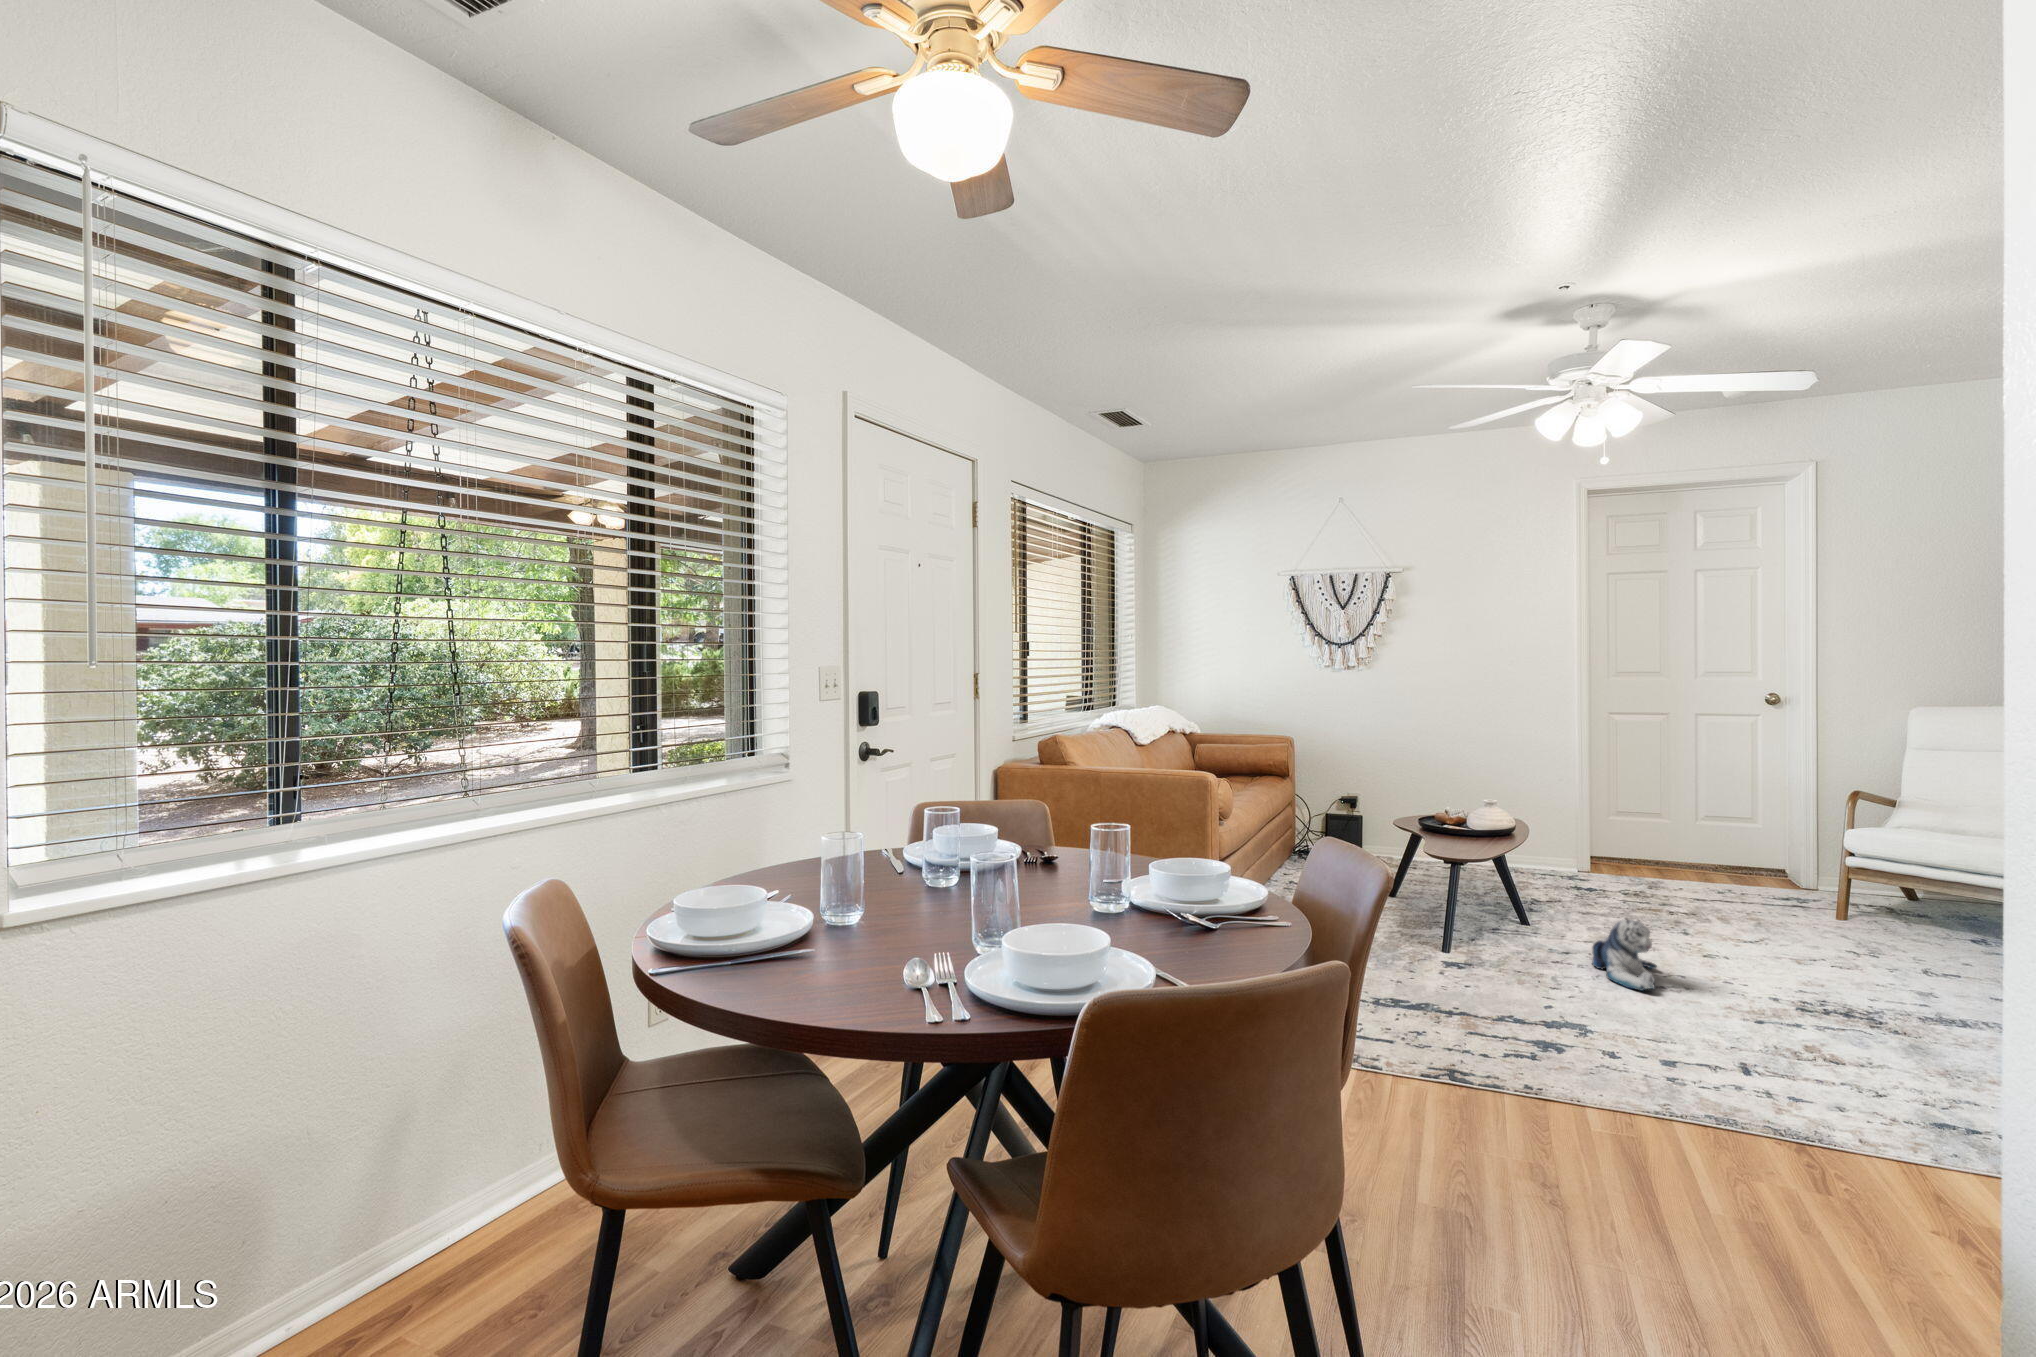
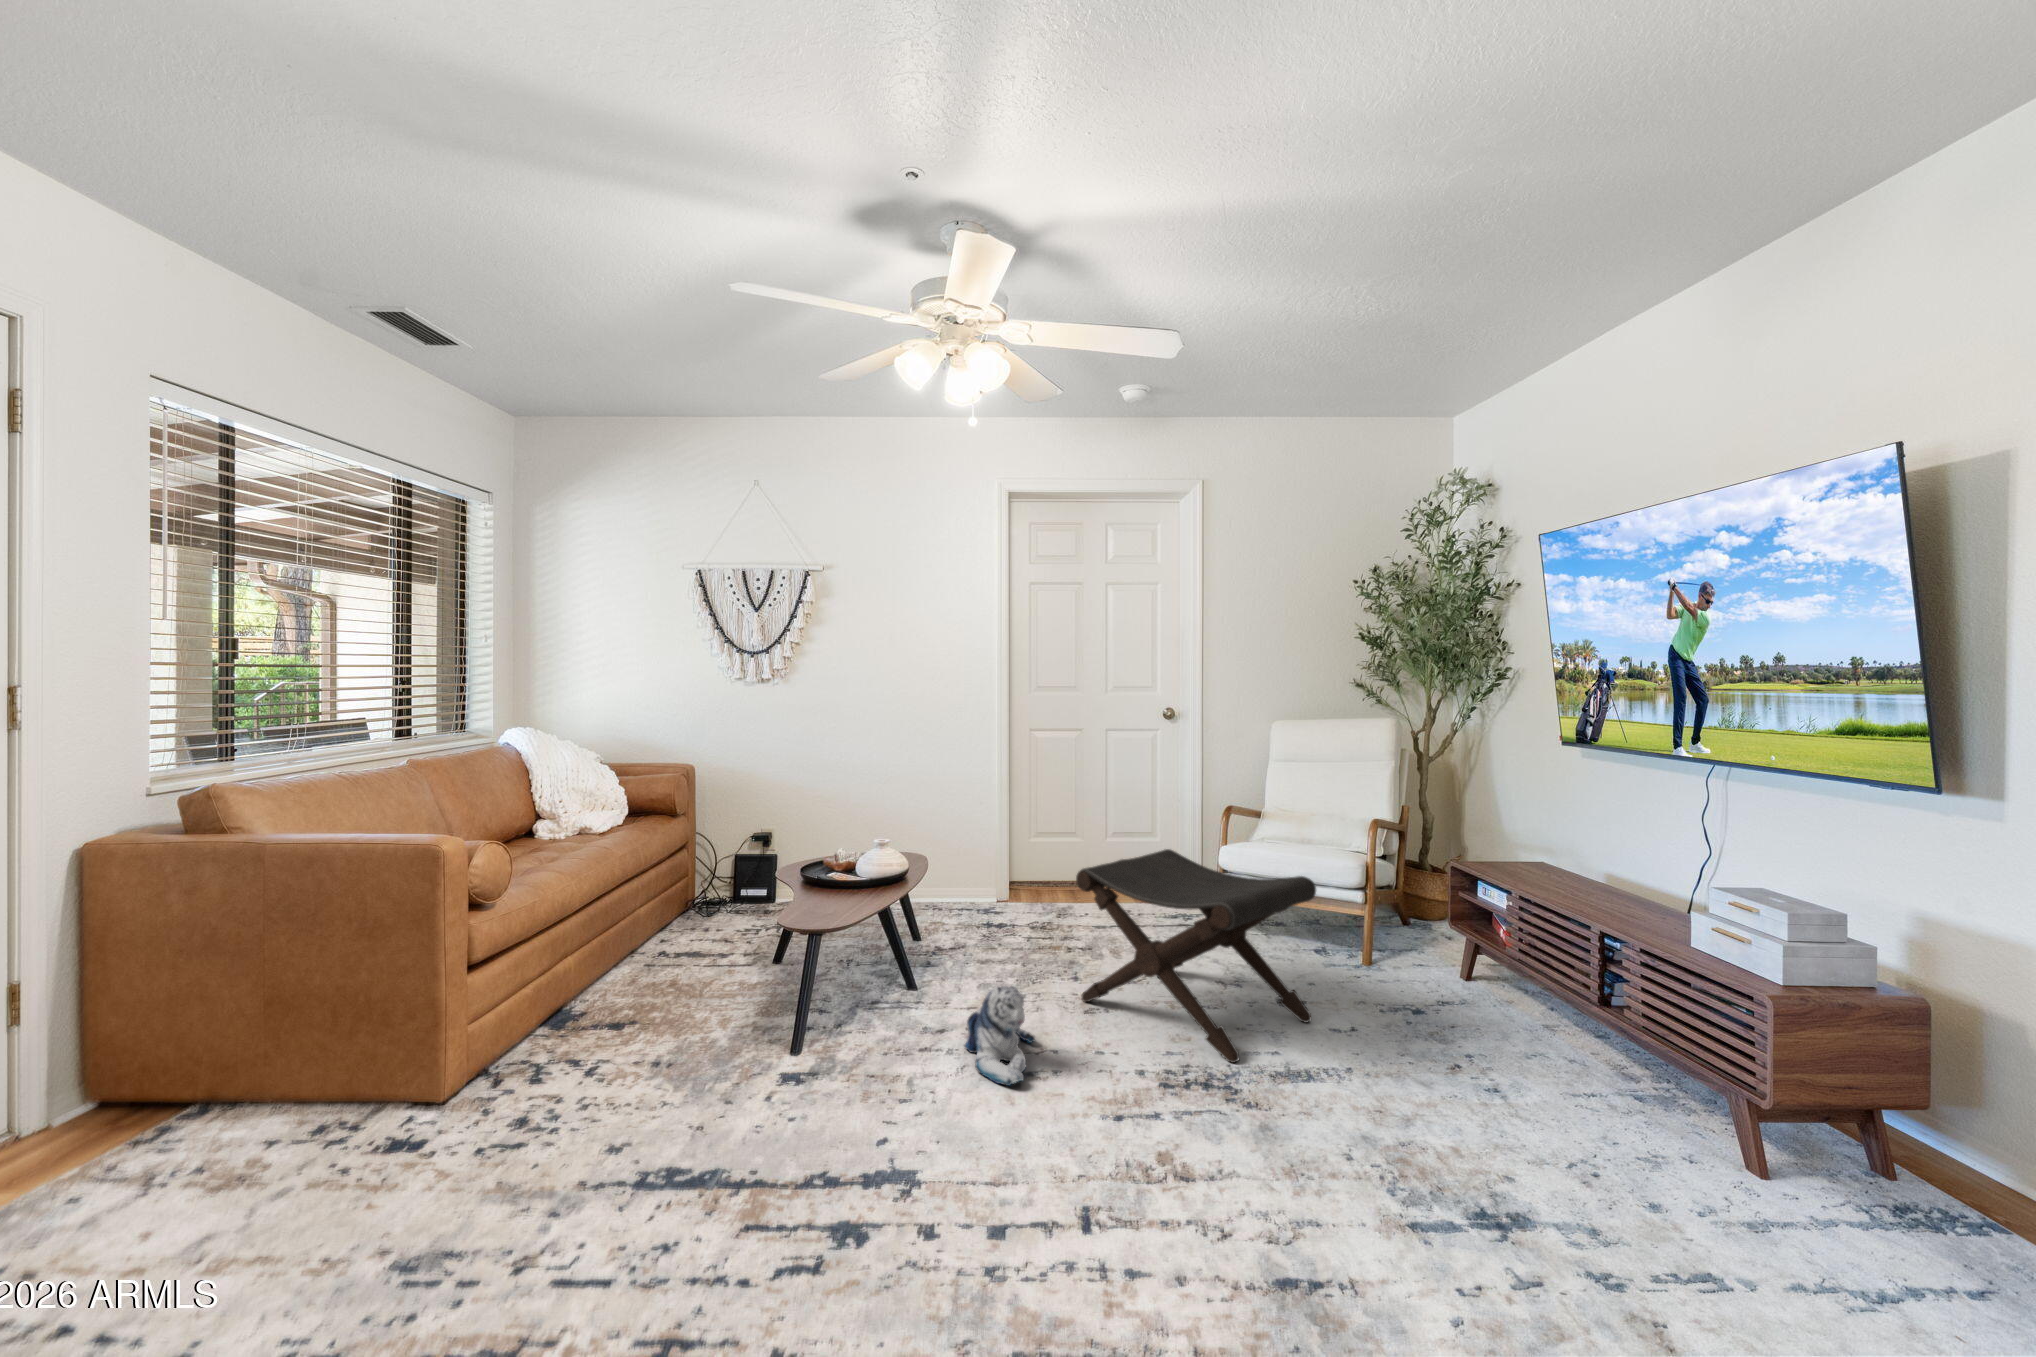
footstool: none [1689,828,1961,1005] -> present [1076,849,1316,1063]

